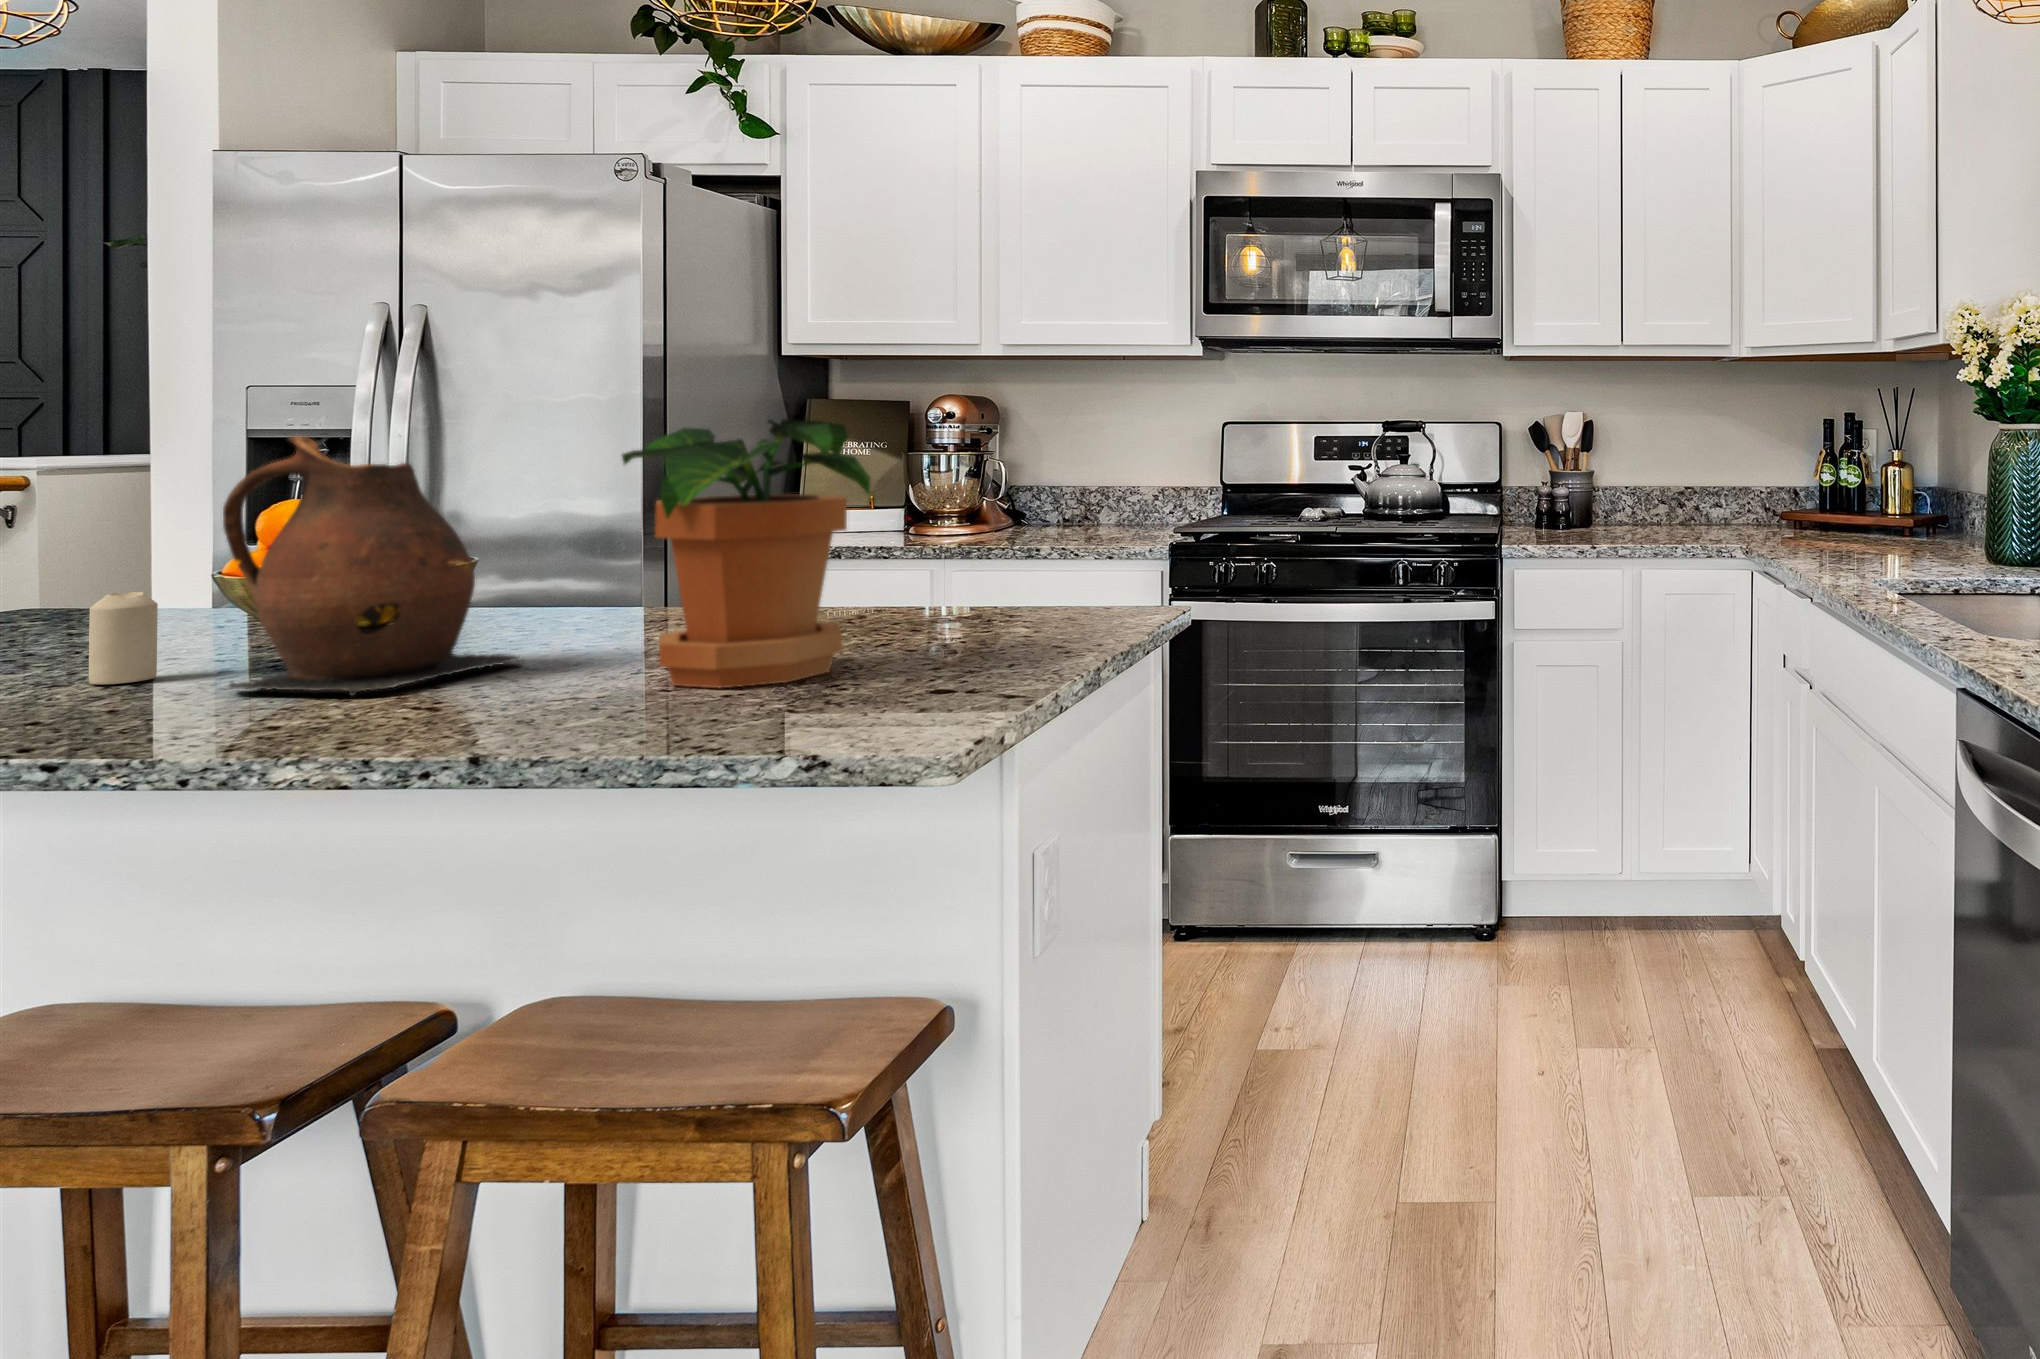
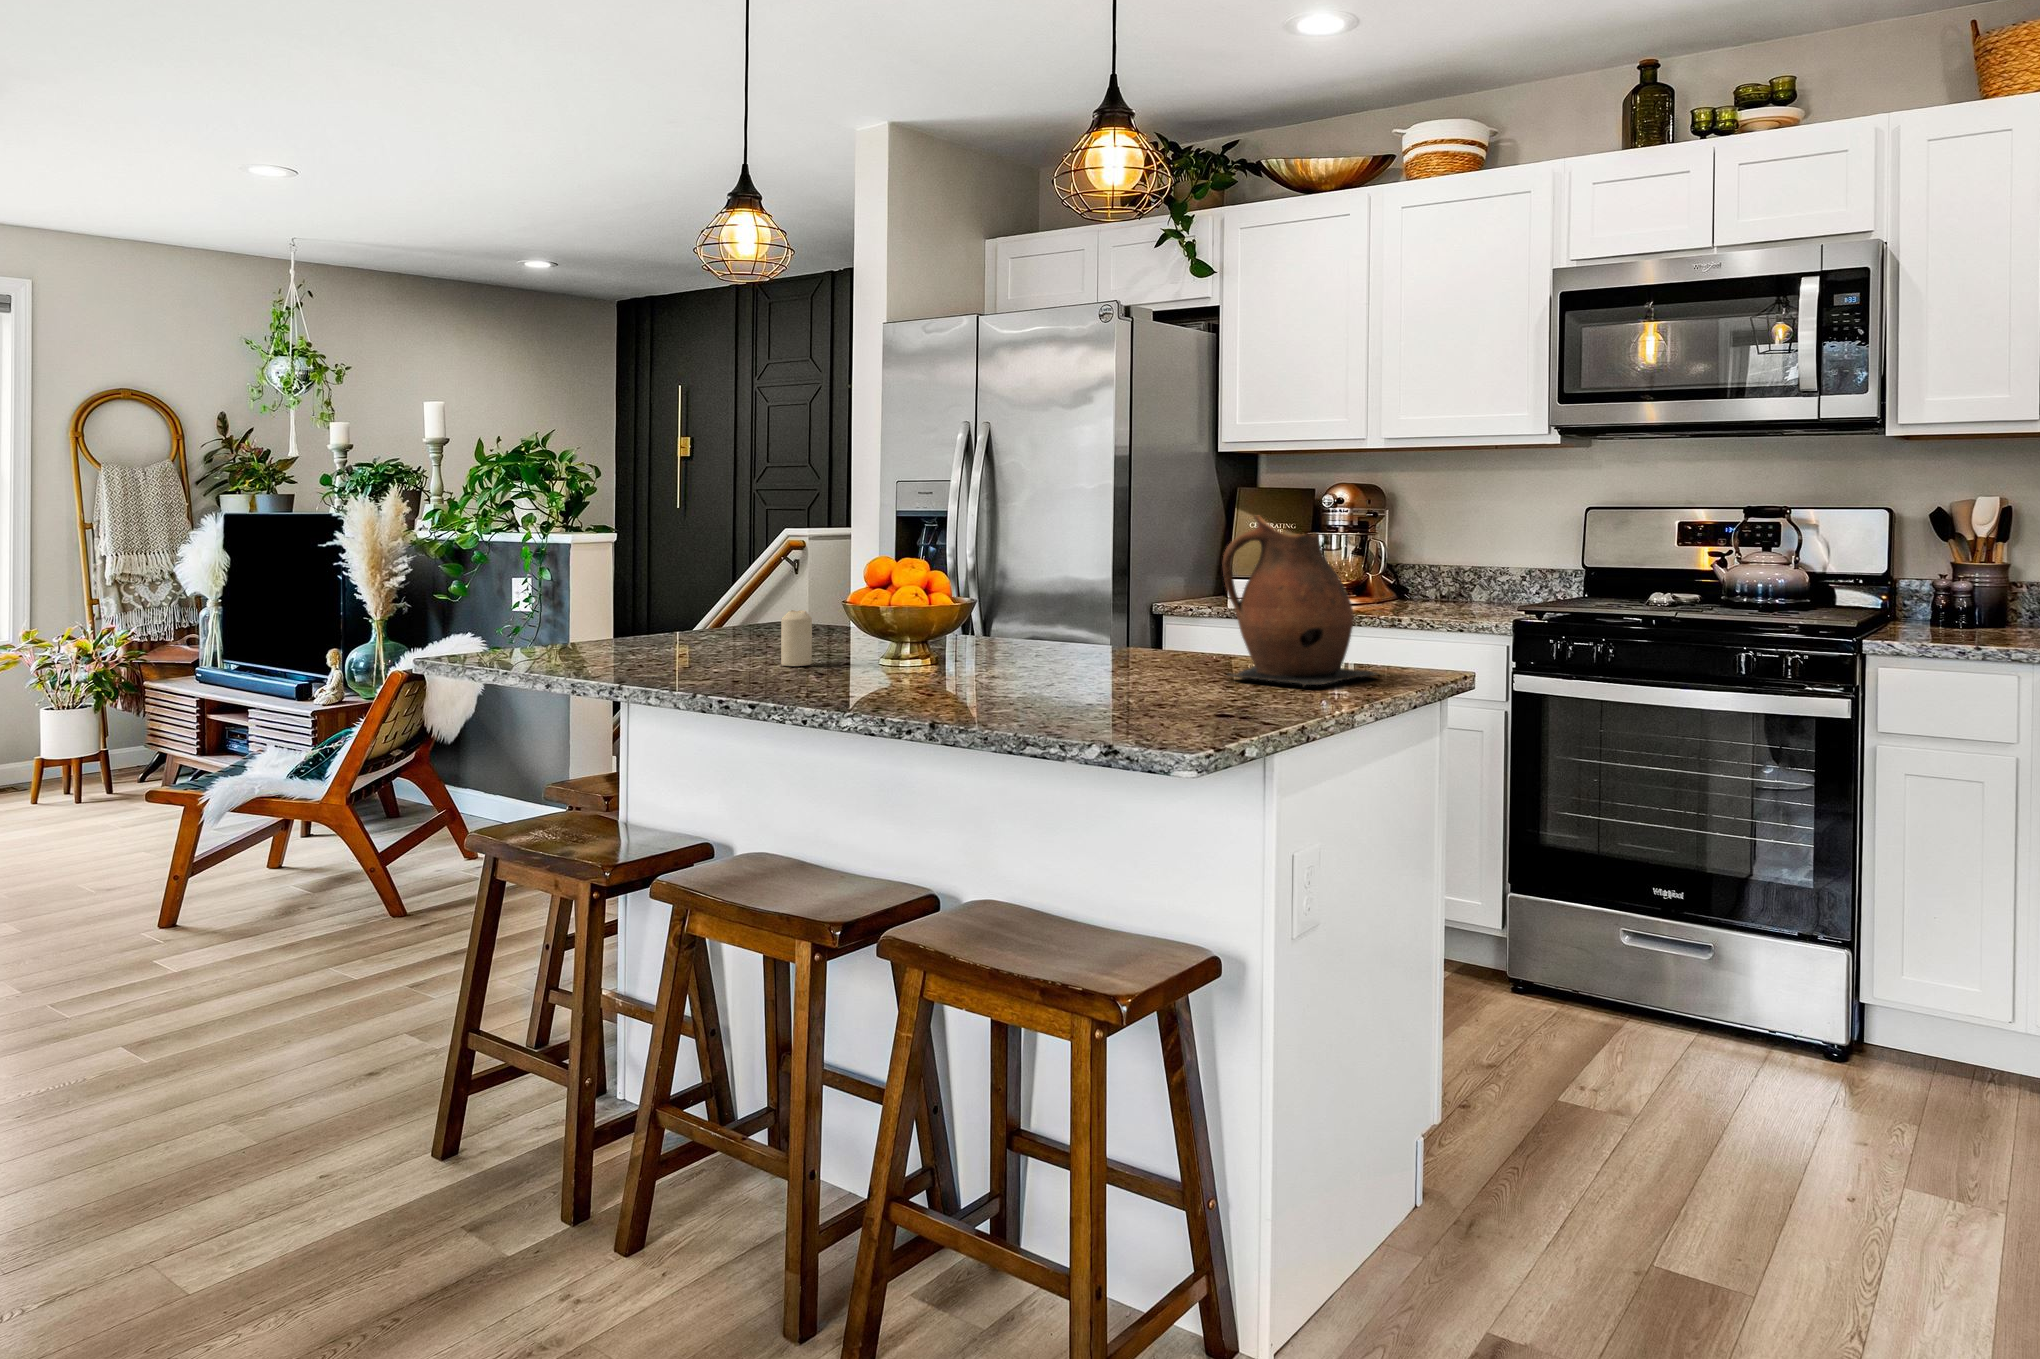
potted plant: present [622,419,871,688] -> none [1039,506,1194,700]
ceramic pitcher: present [223,436,521,696] -> present [1223,516,1380,687]

